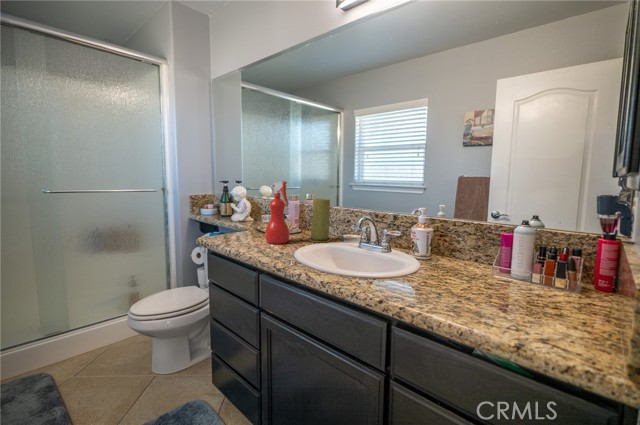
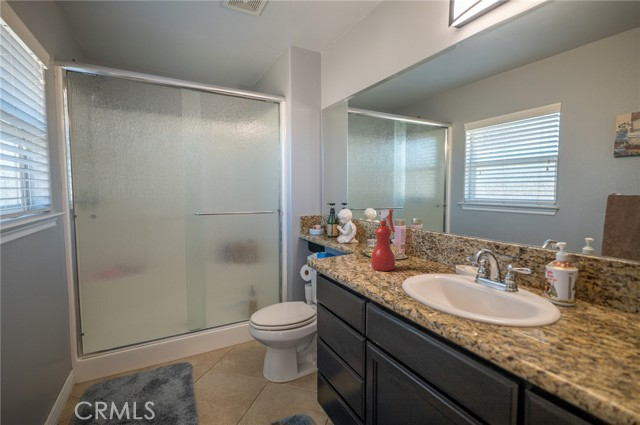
candle: present [308,198,331,242] -> none [414,226,441,272]

